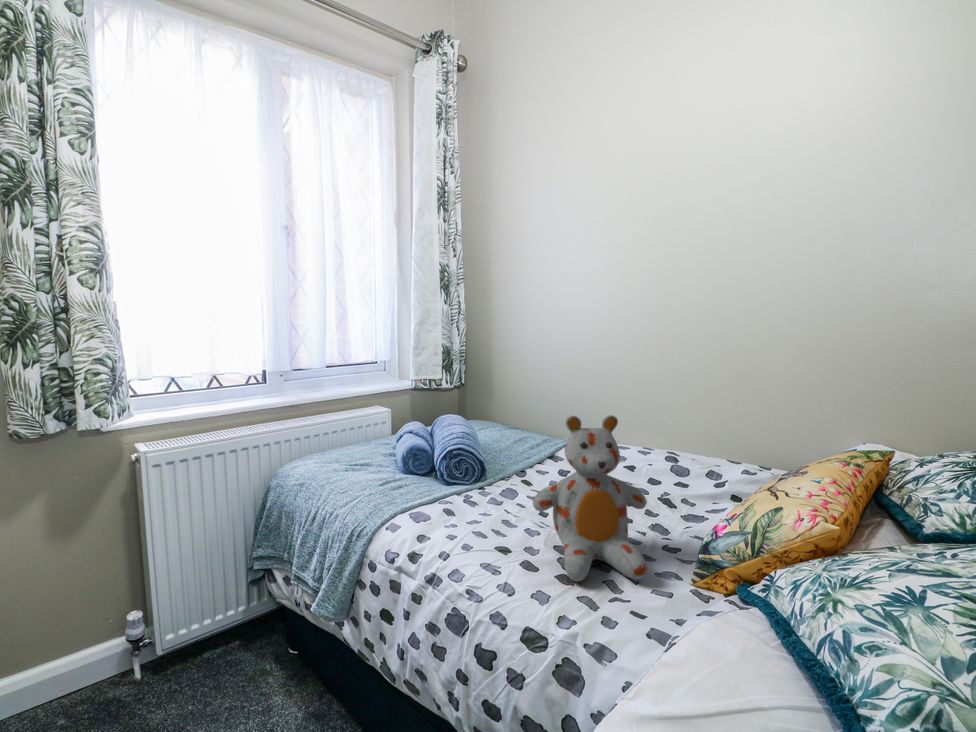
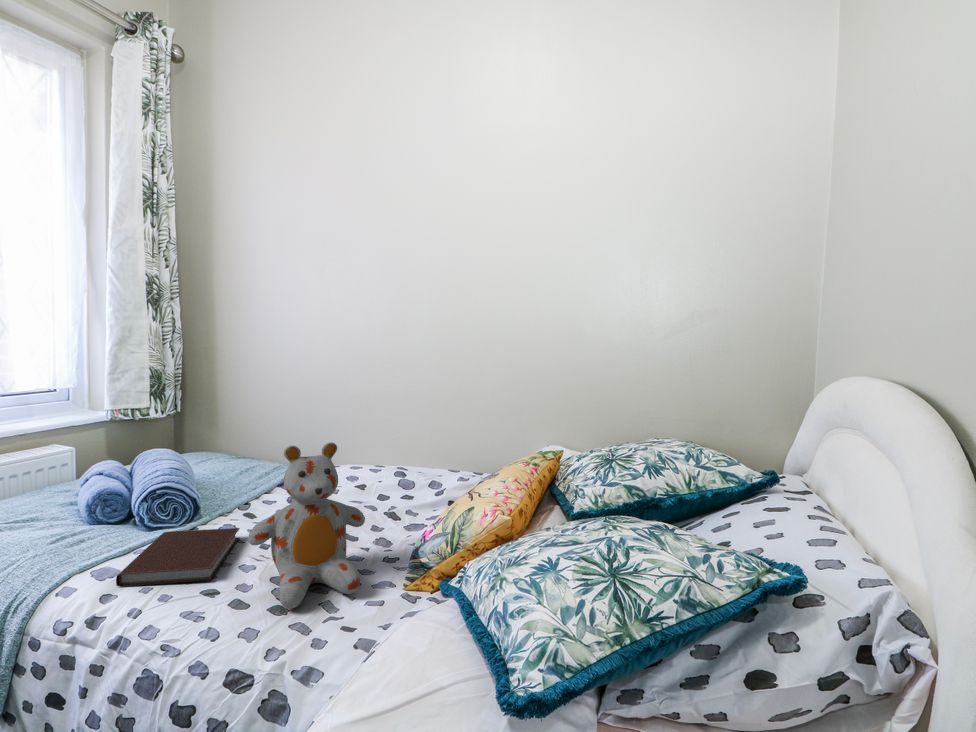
notebook: none [429,487,520,537] -> present [116,528,240,586]

